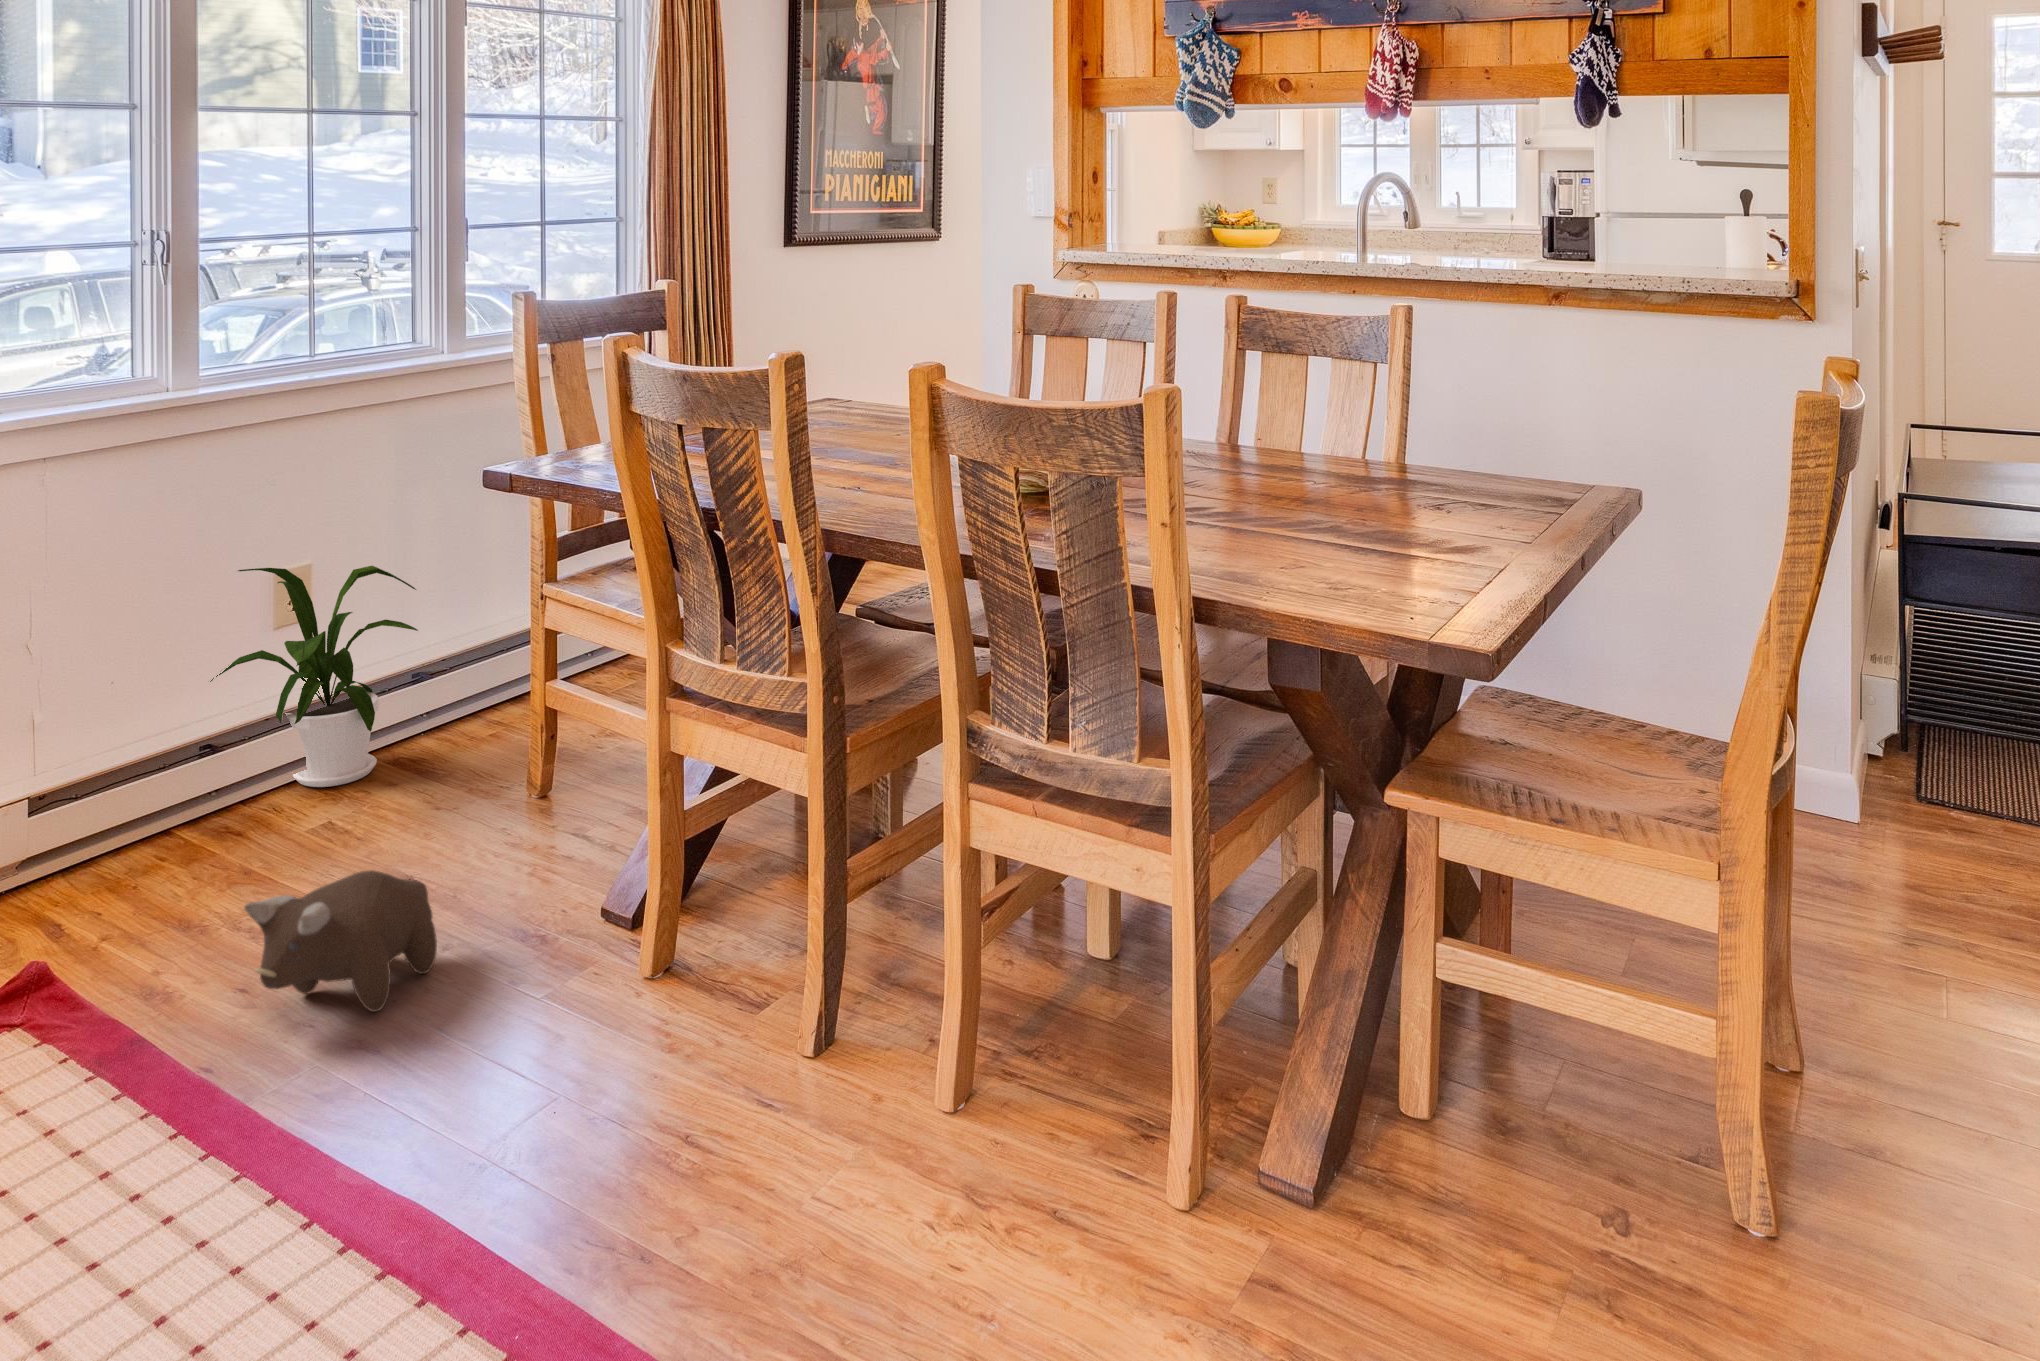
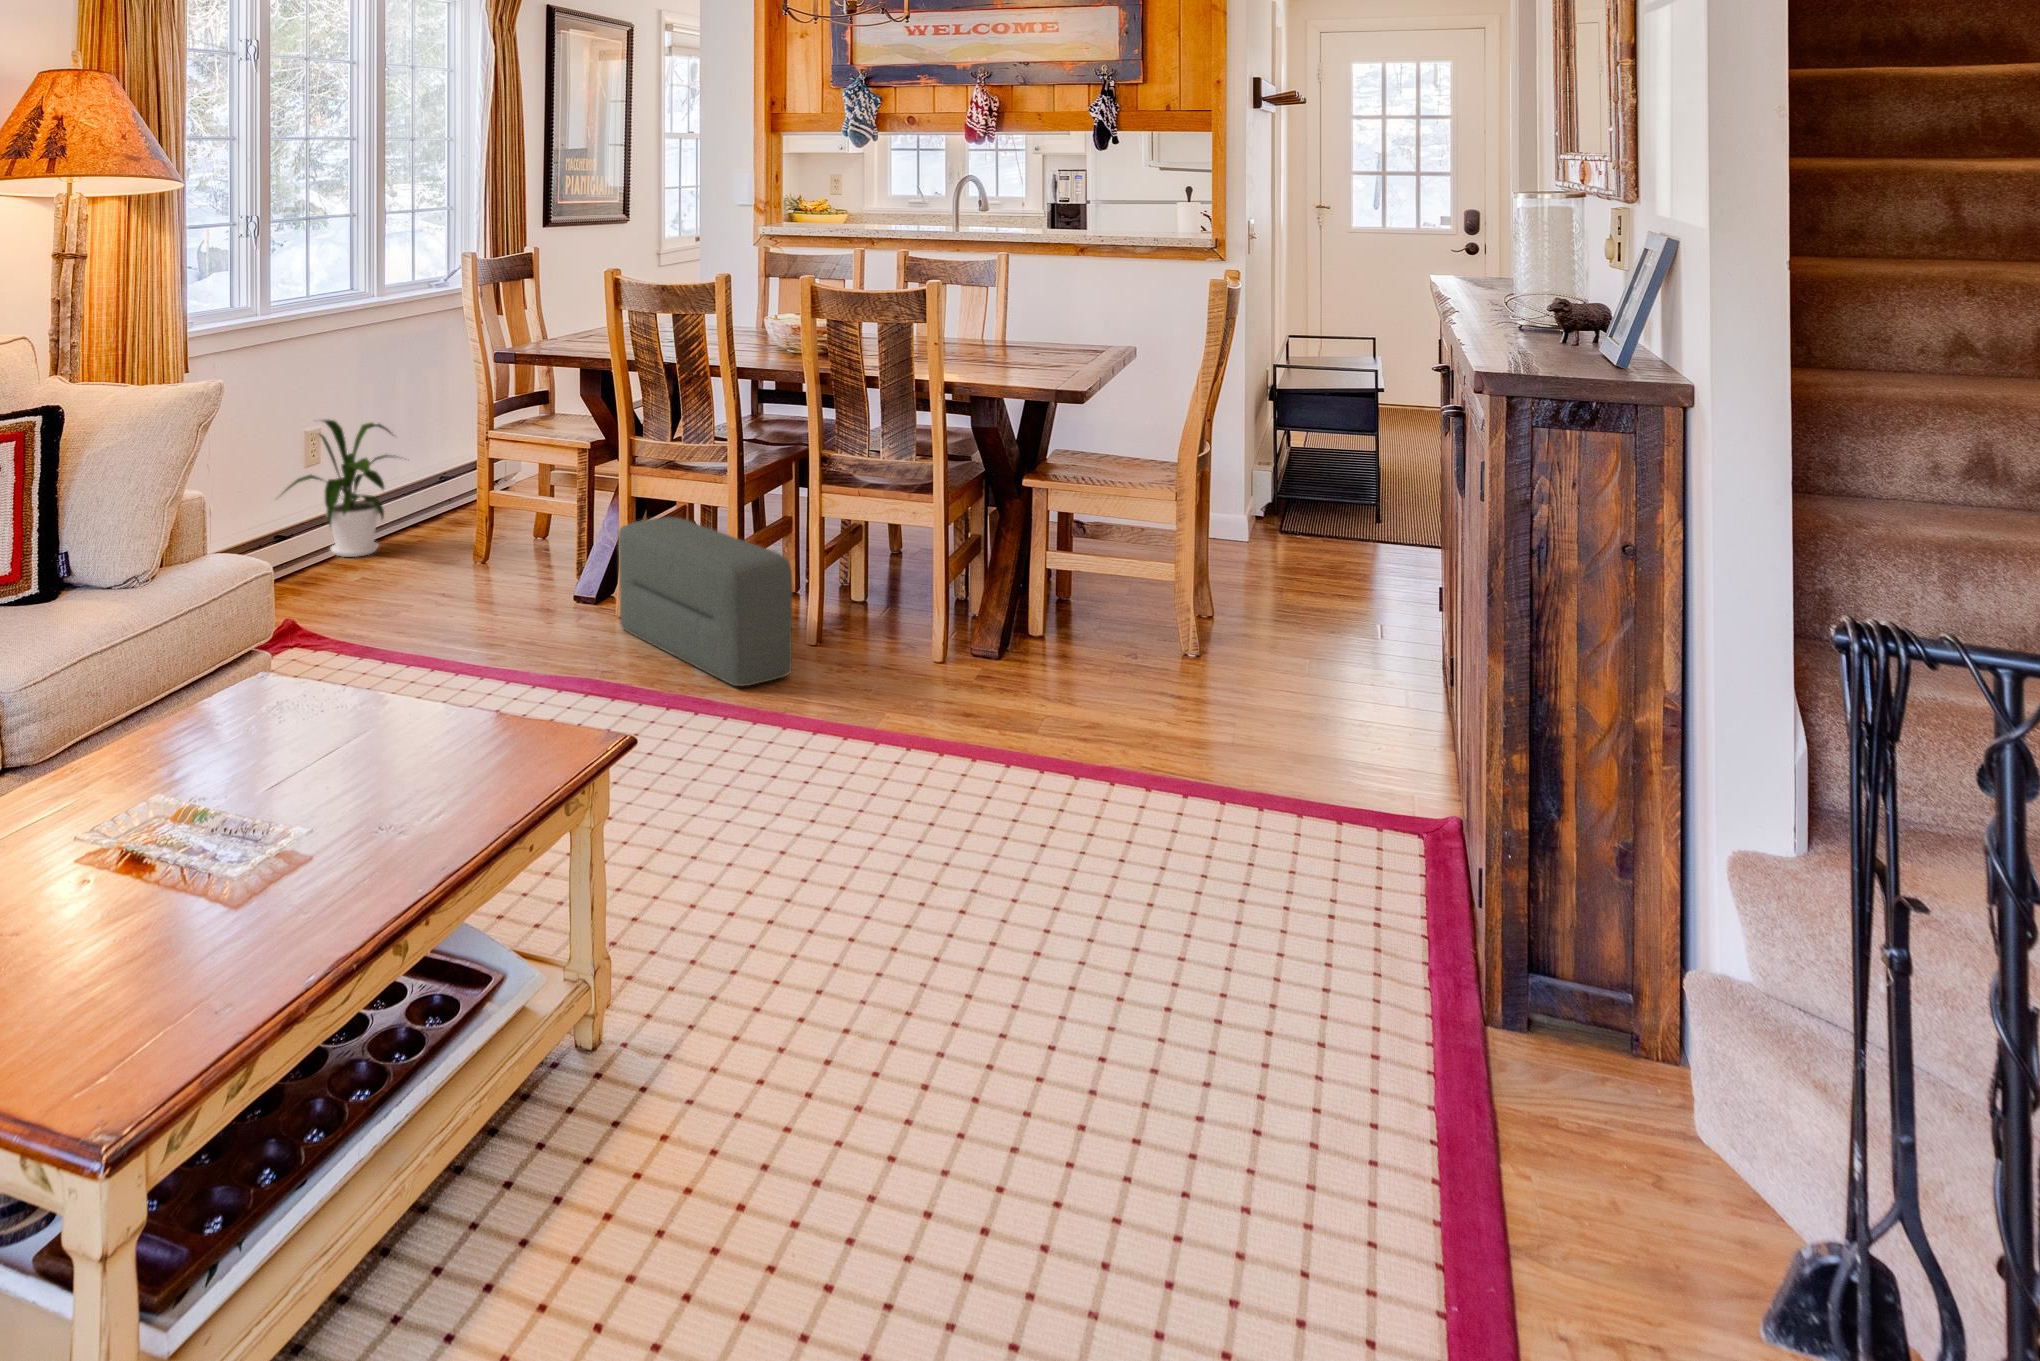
pouf: none [579,812,818,1278] -> present [618,517,792,686]
plush toy: present [244,870,437,1012] -> none [441,560,517,629]

